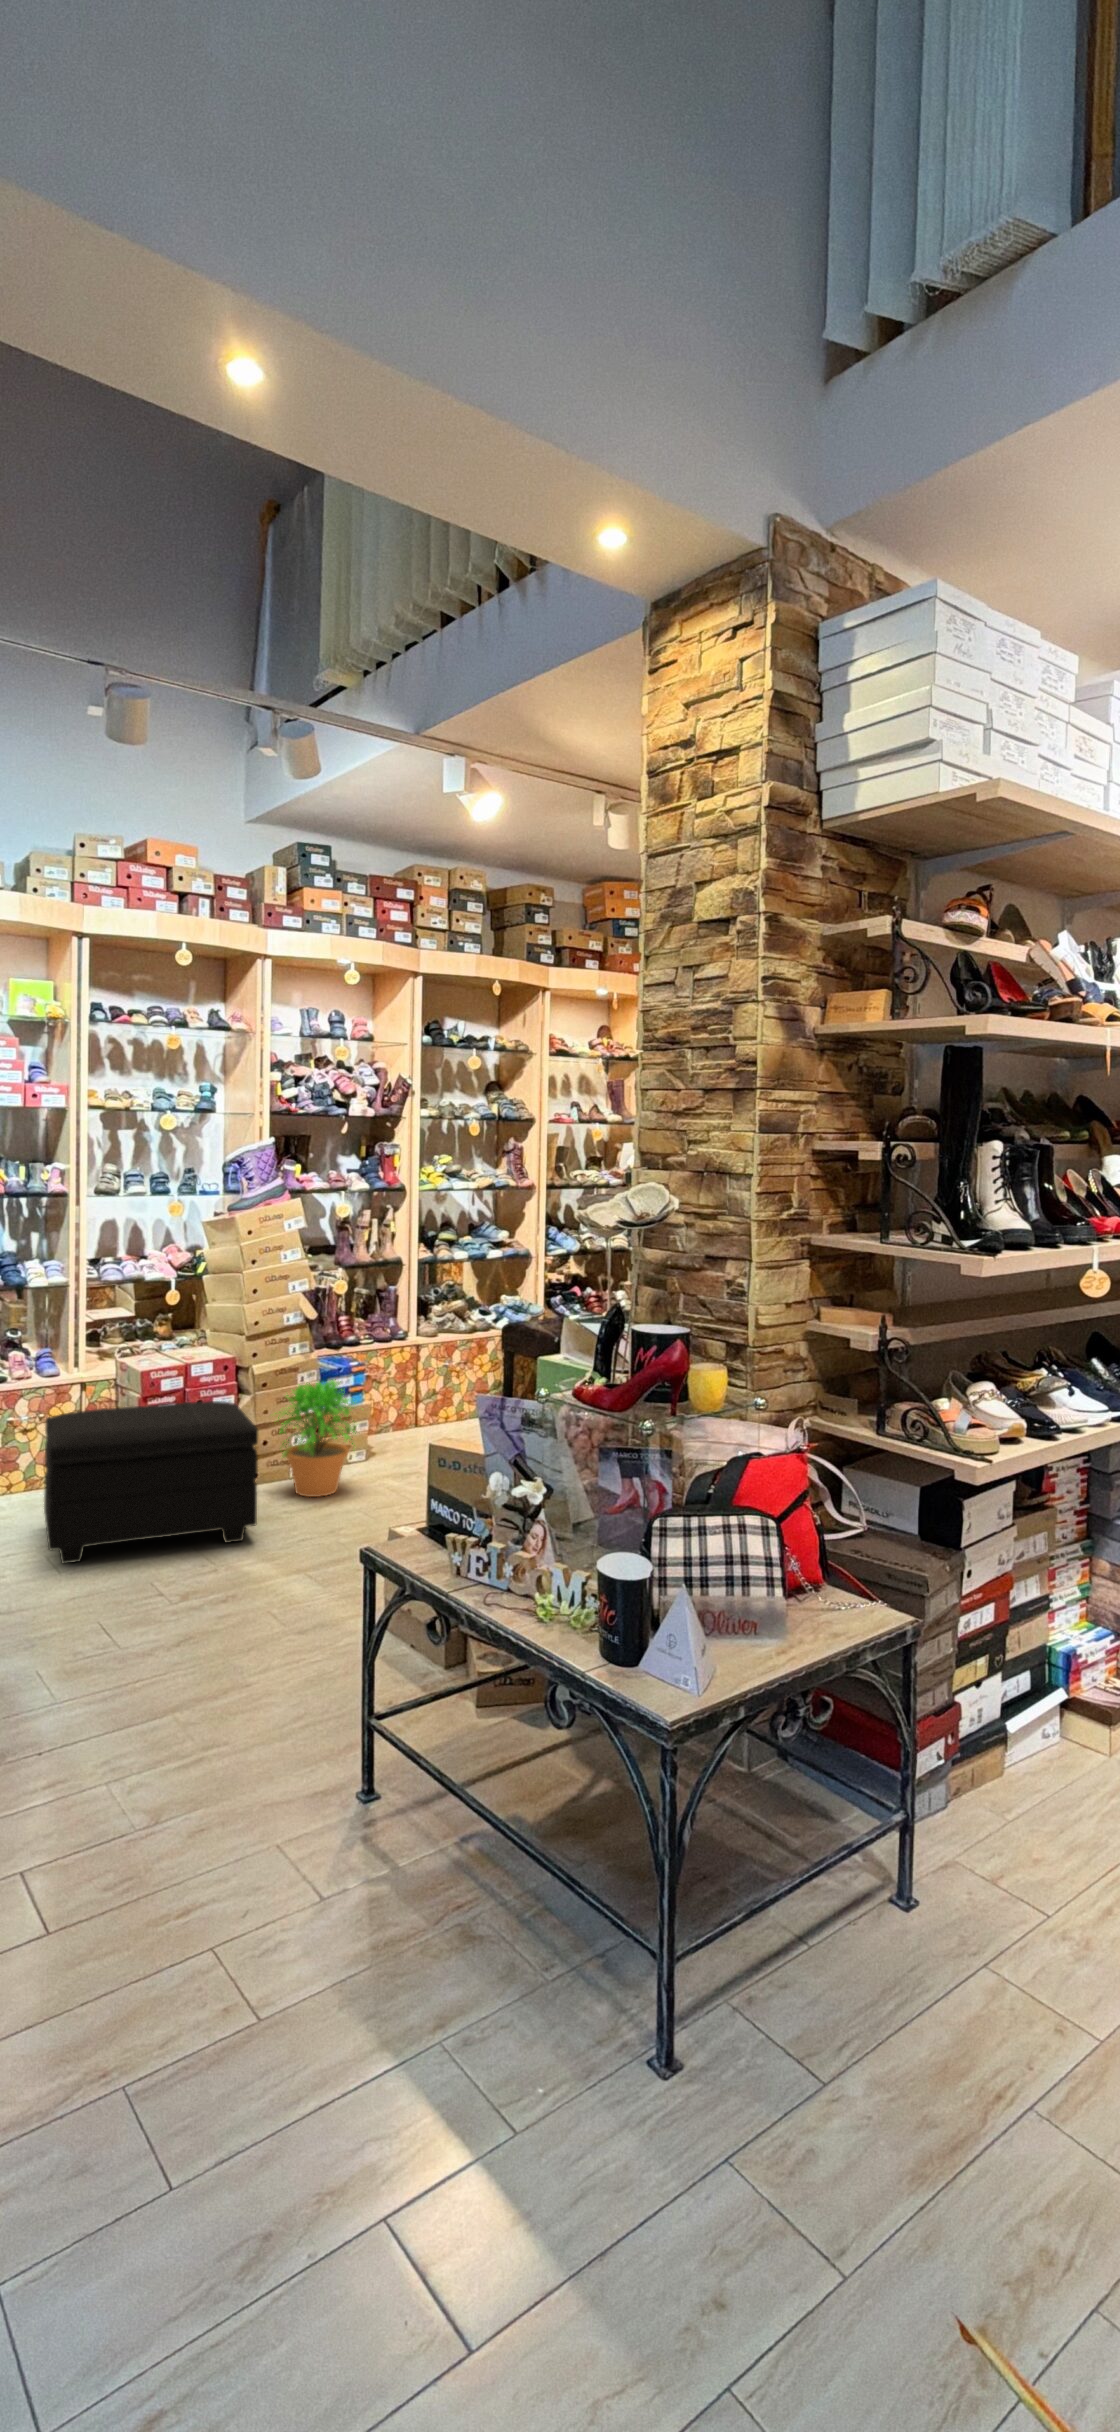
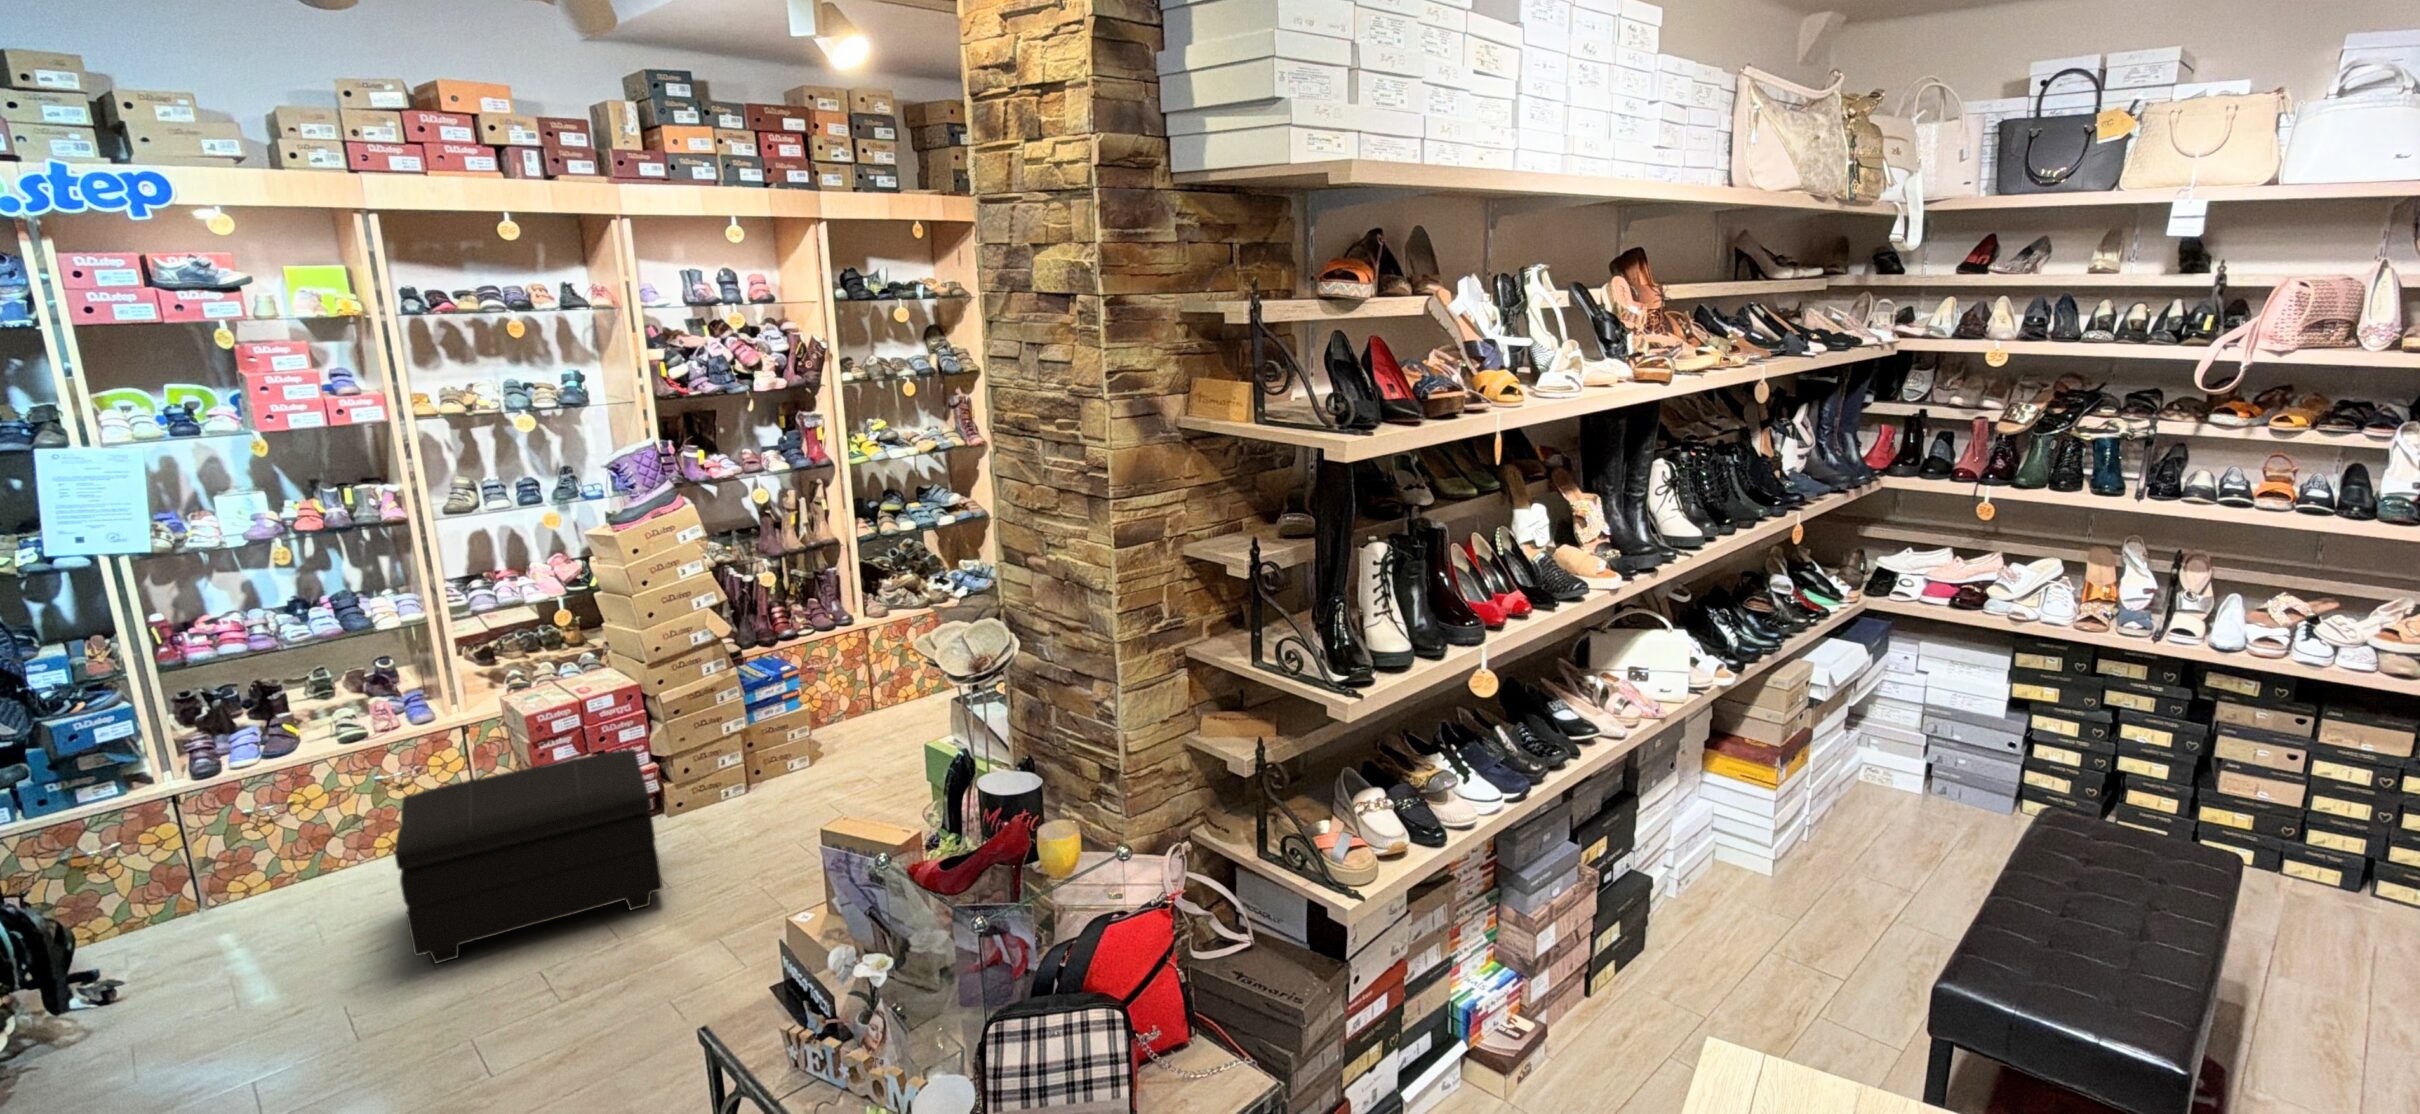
potted plant: present [278,1379,356,1497] -> none [679,701,792,828]

